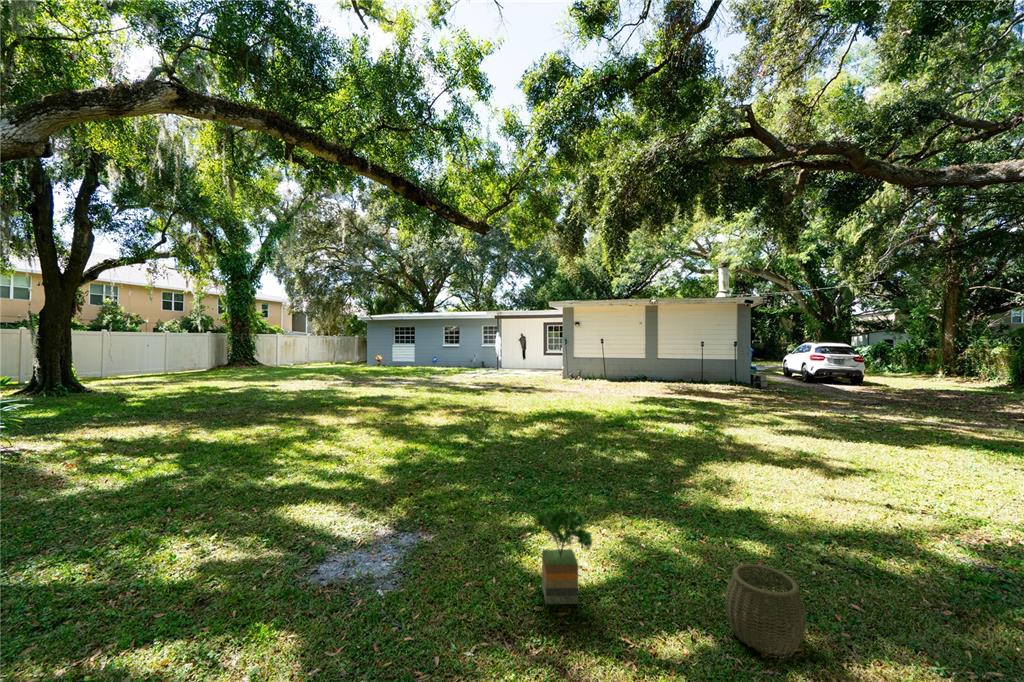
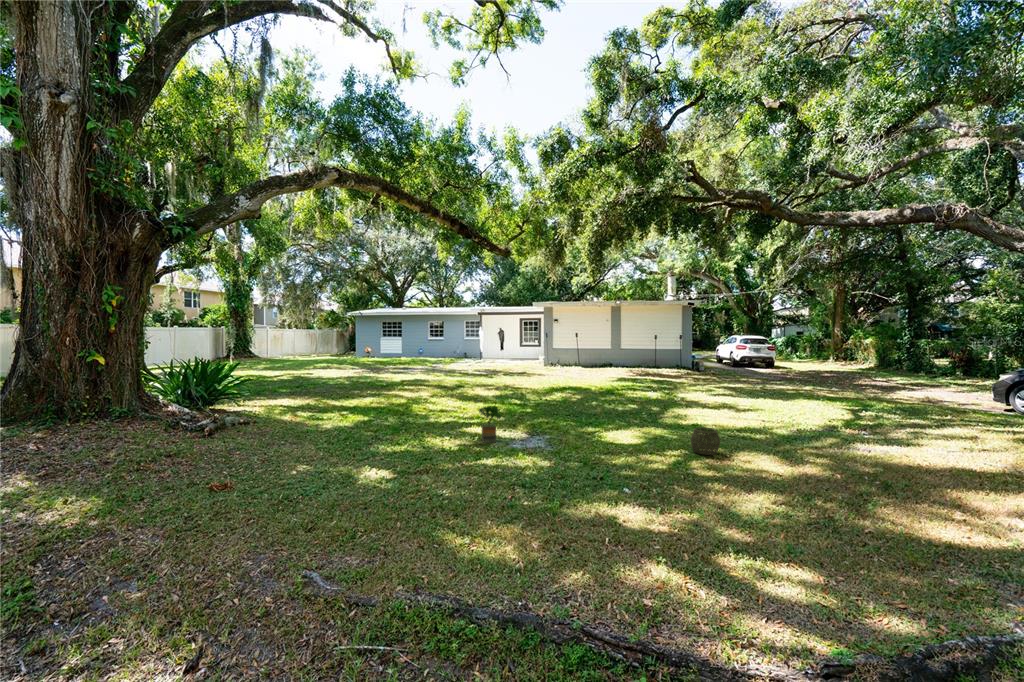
potted tree: present [534,507,592,604] -> present [478,406,501,443]

